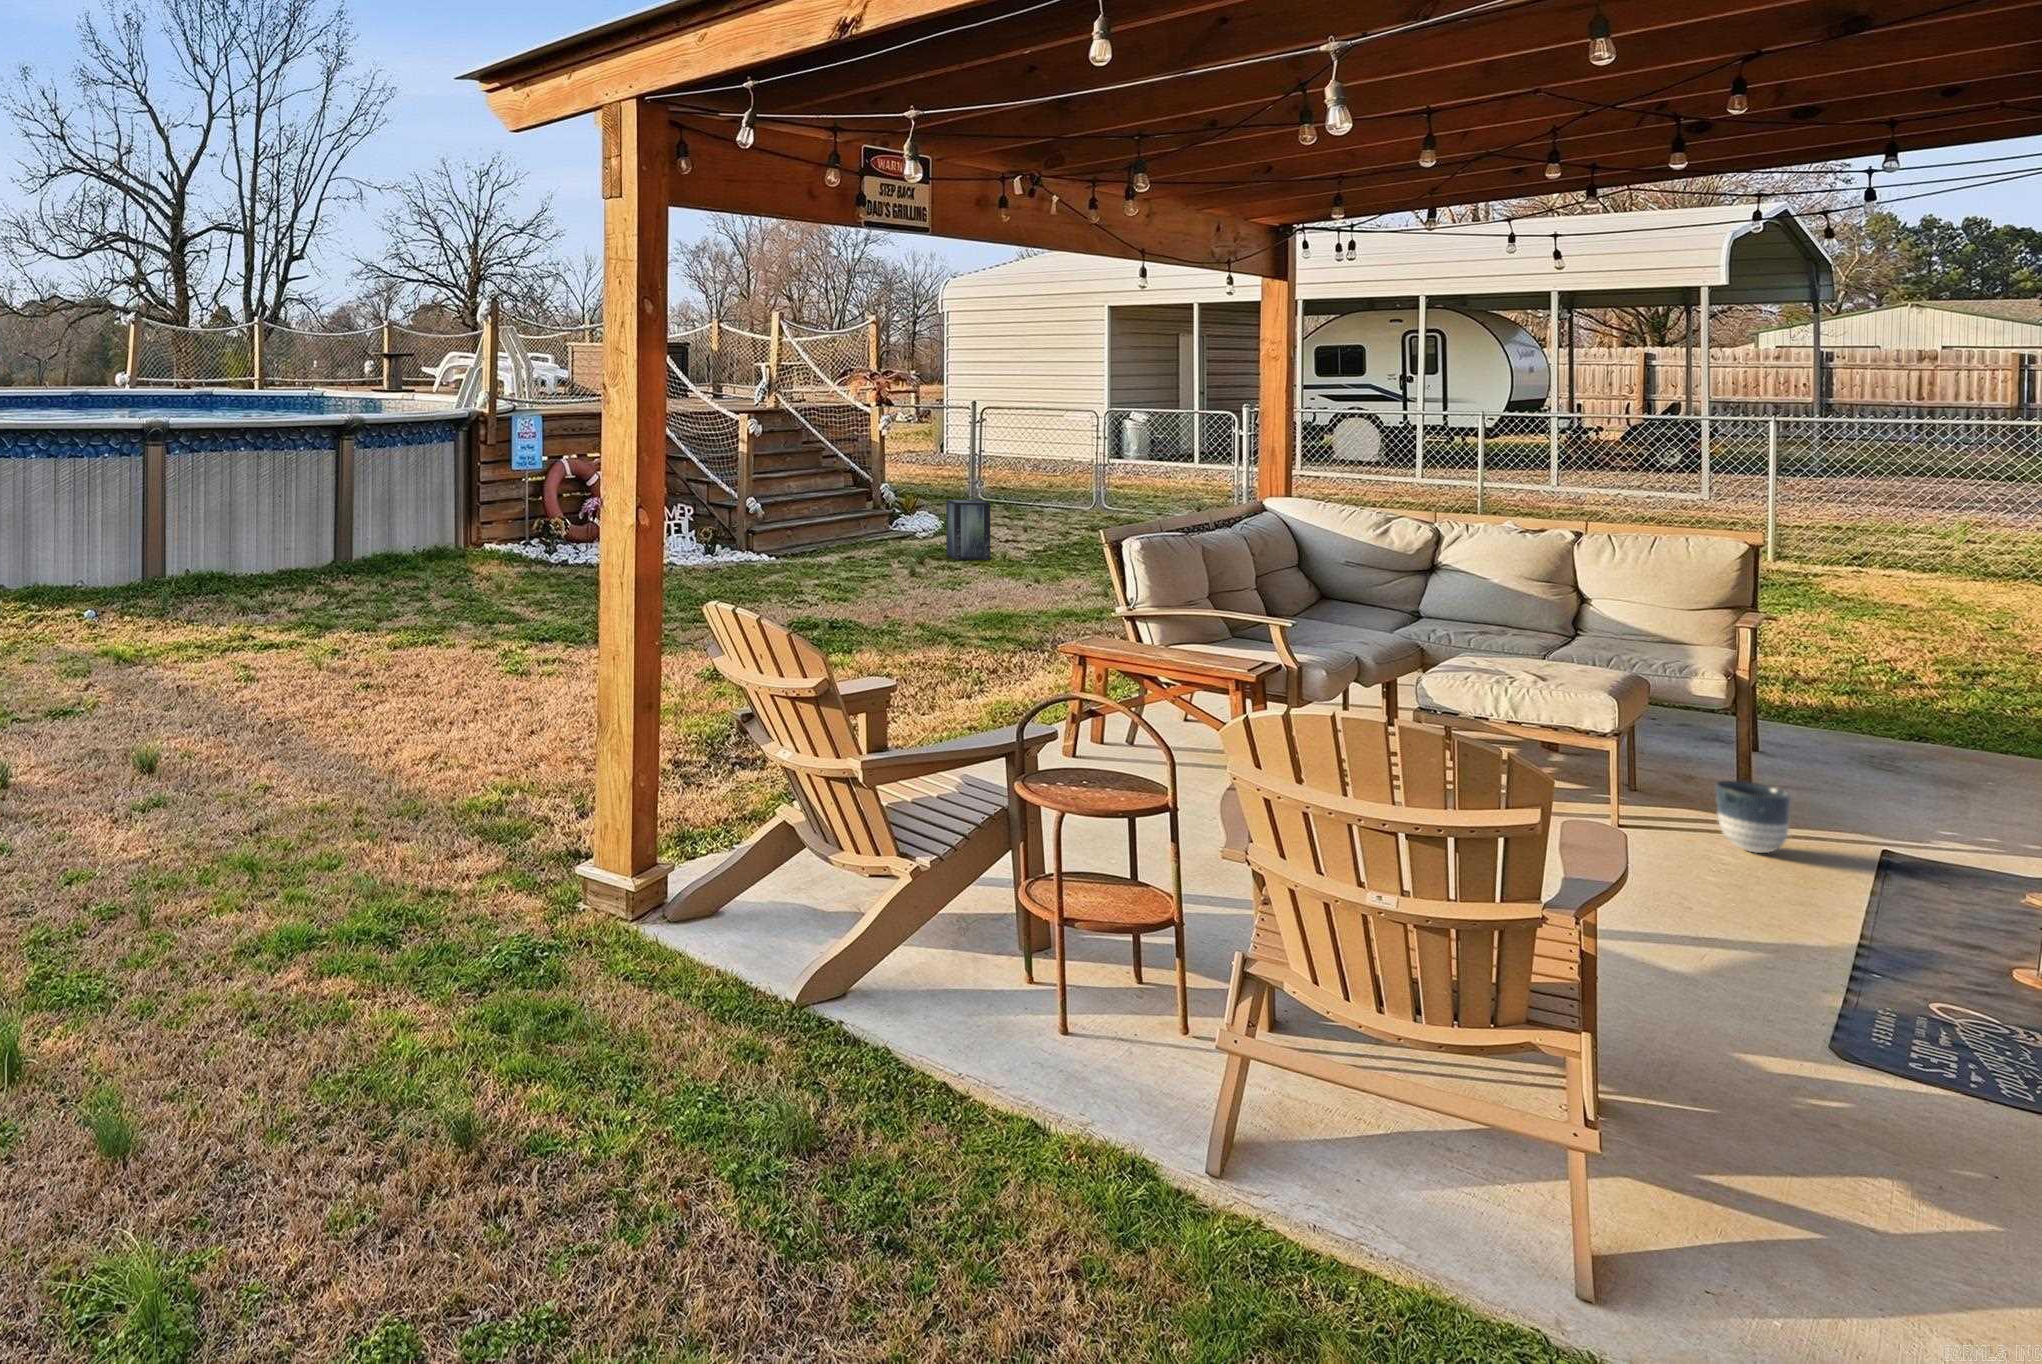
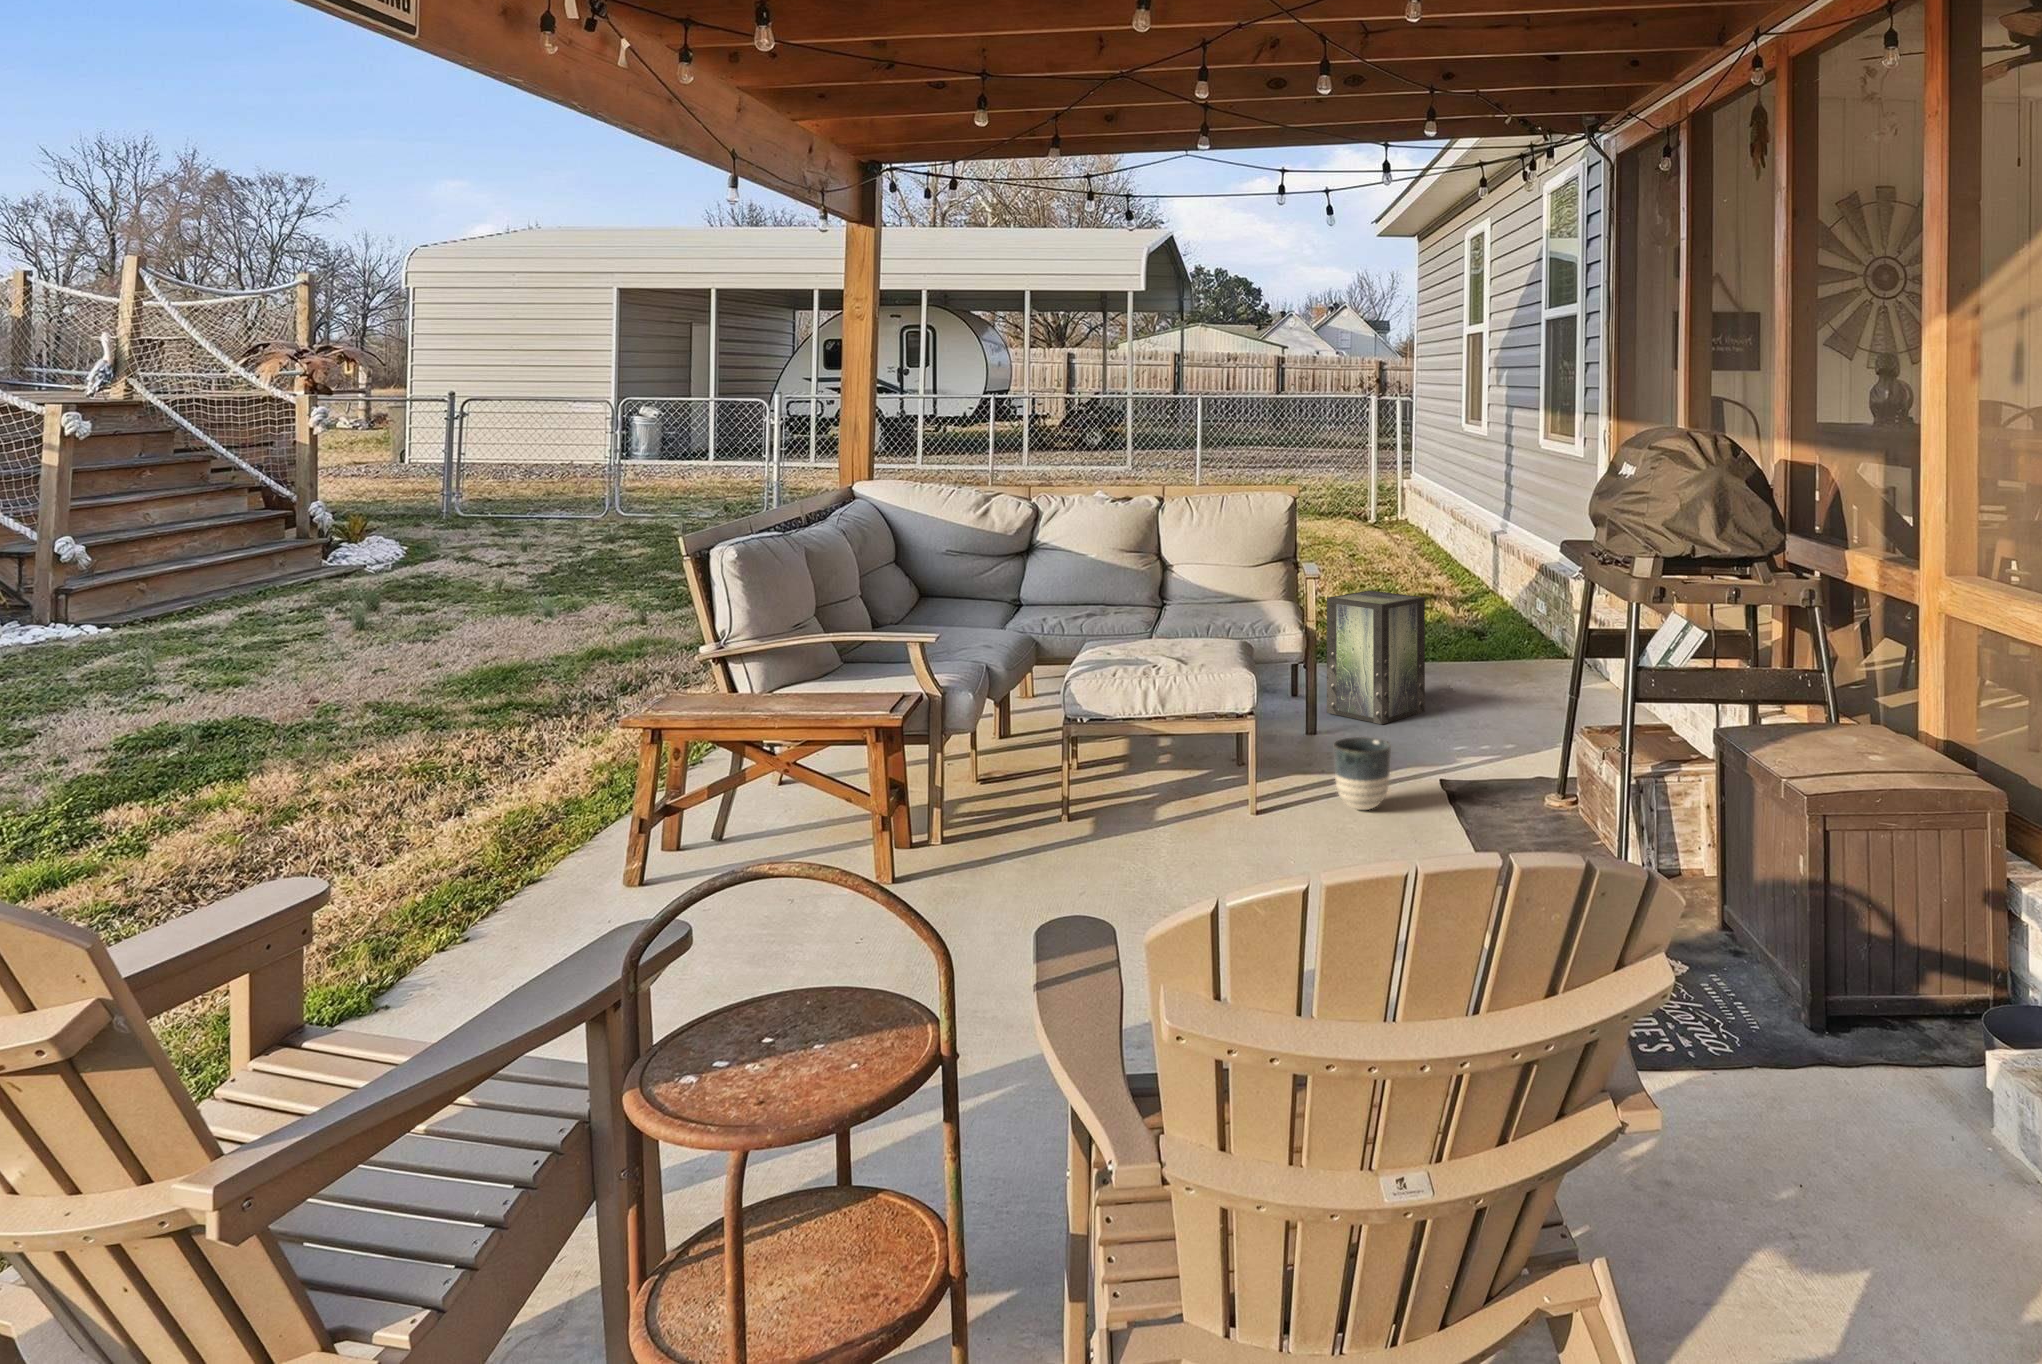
storage box: present [946,500,990,560] -> present [1327,590,1425,724]

